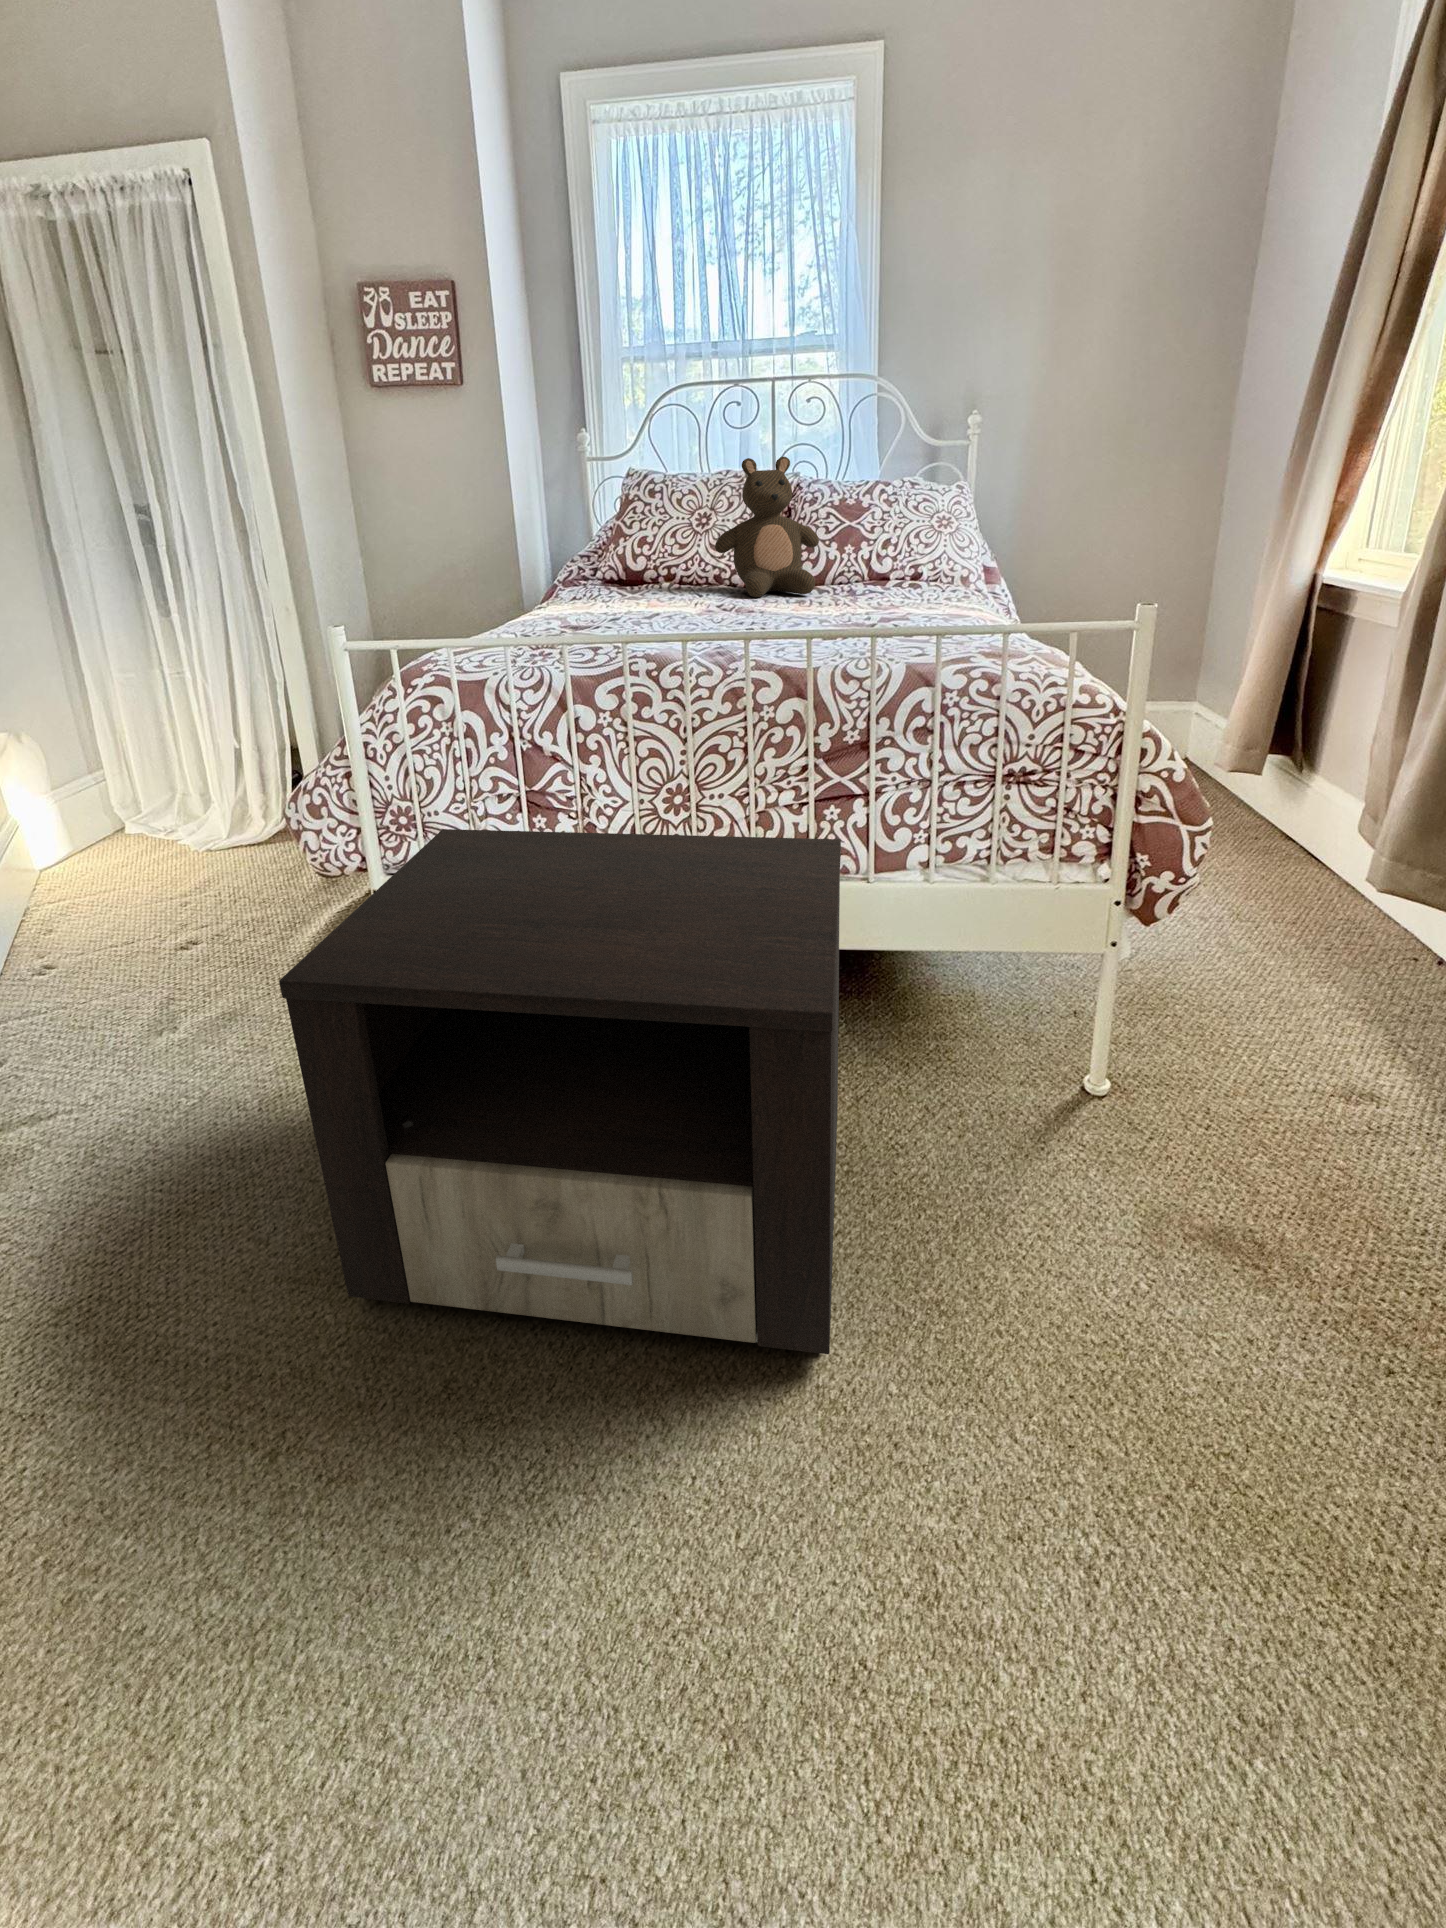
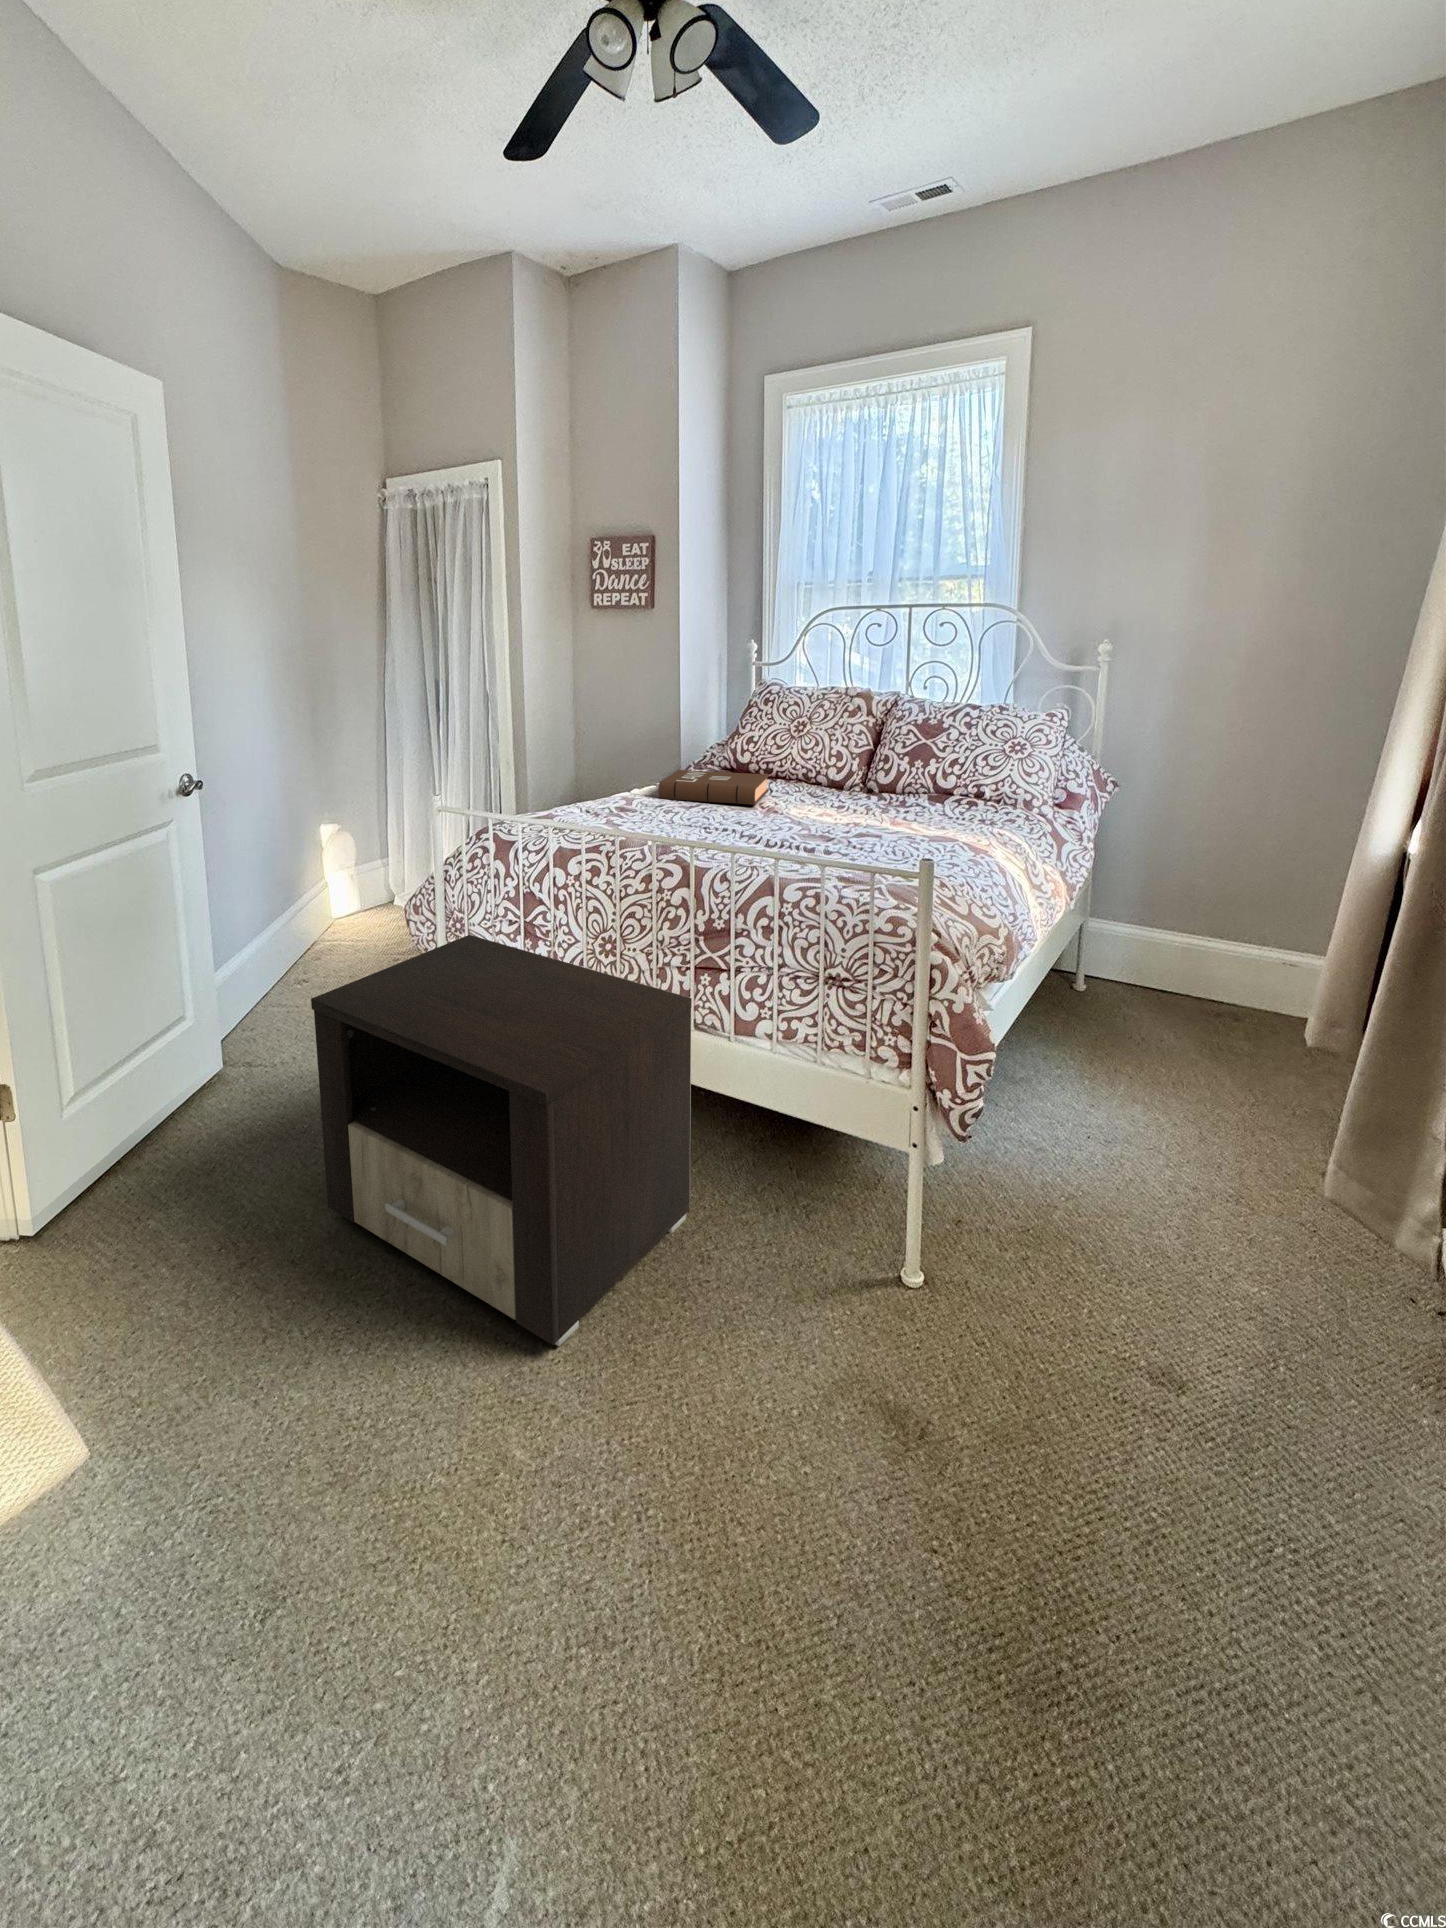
stuffed bear: present [715,457,819,597] -> none [794,685,886,800]
book: none [587,574,718,616] -> present [658,770,769,805]

